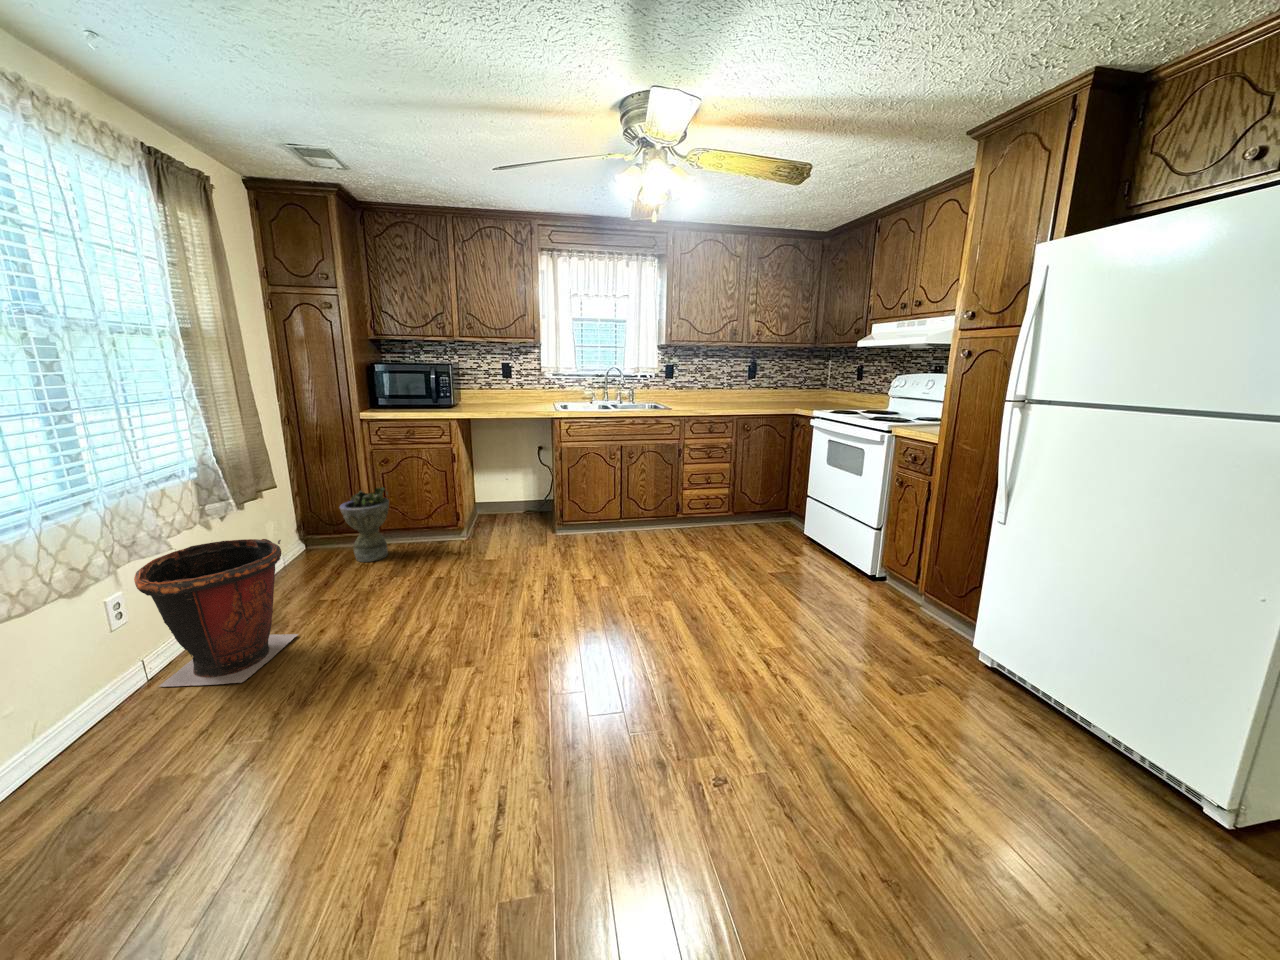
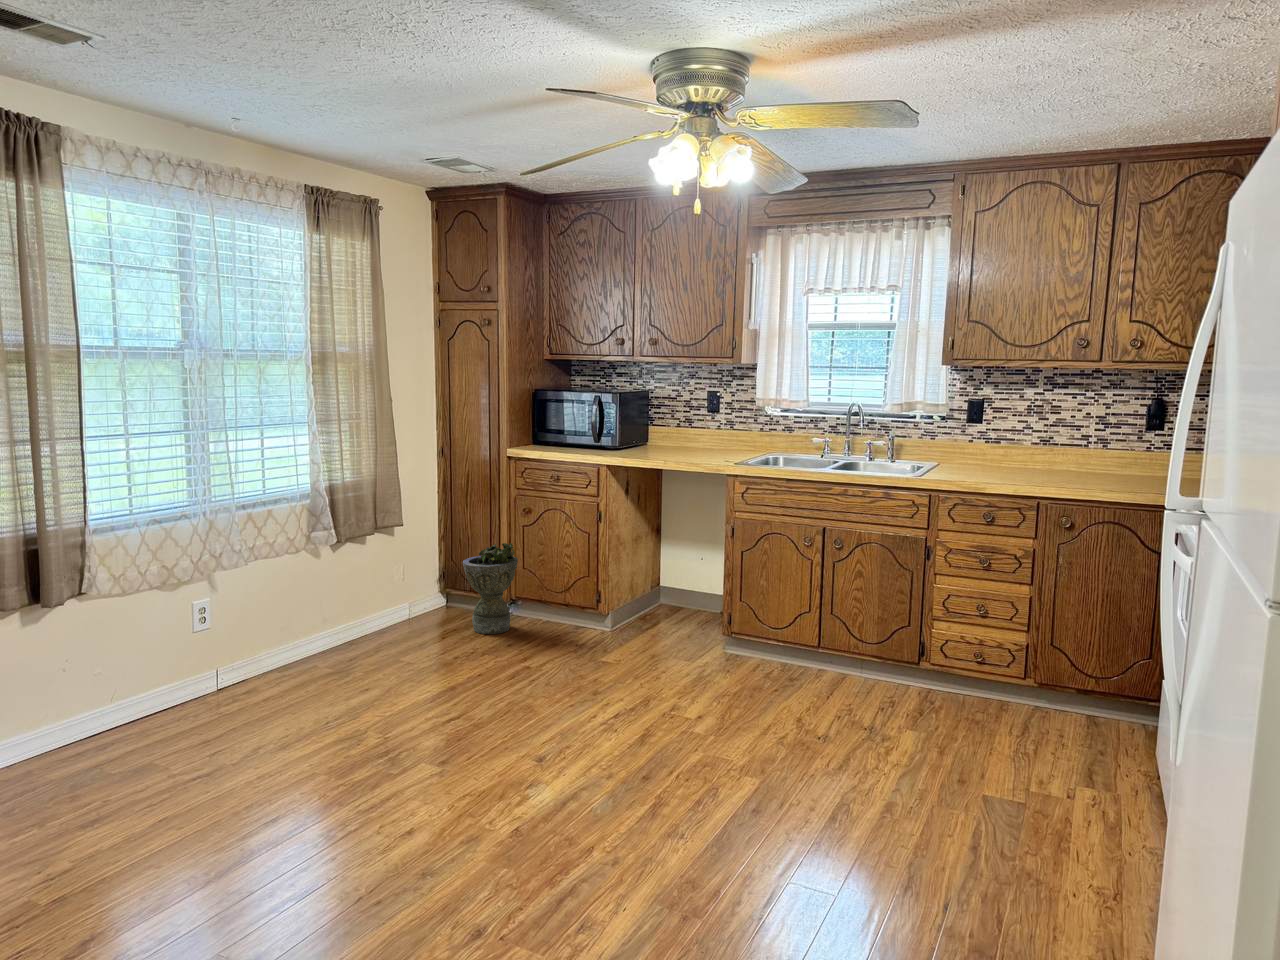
trash can: present [134,539,298,687] -> none [205,565,339,711]

